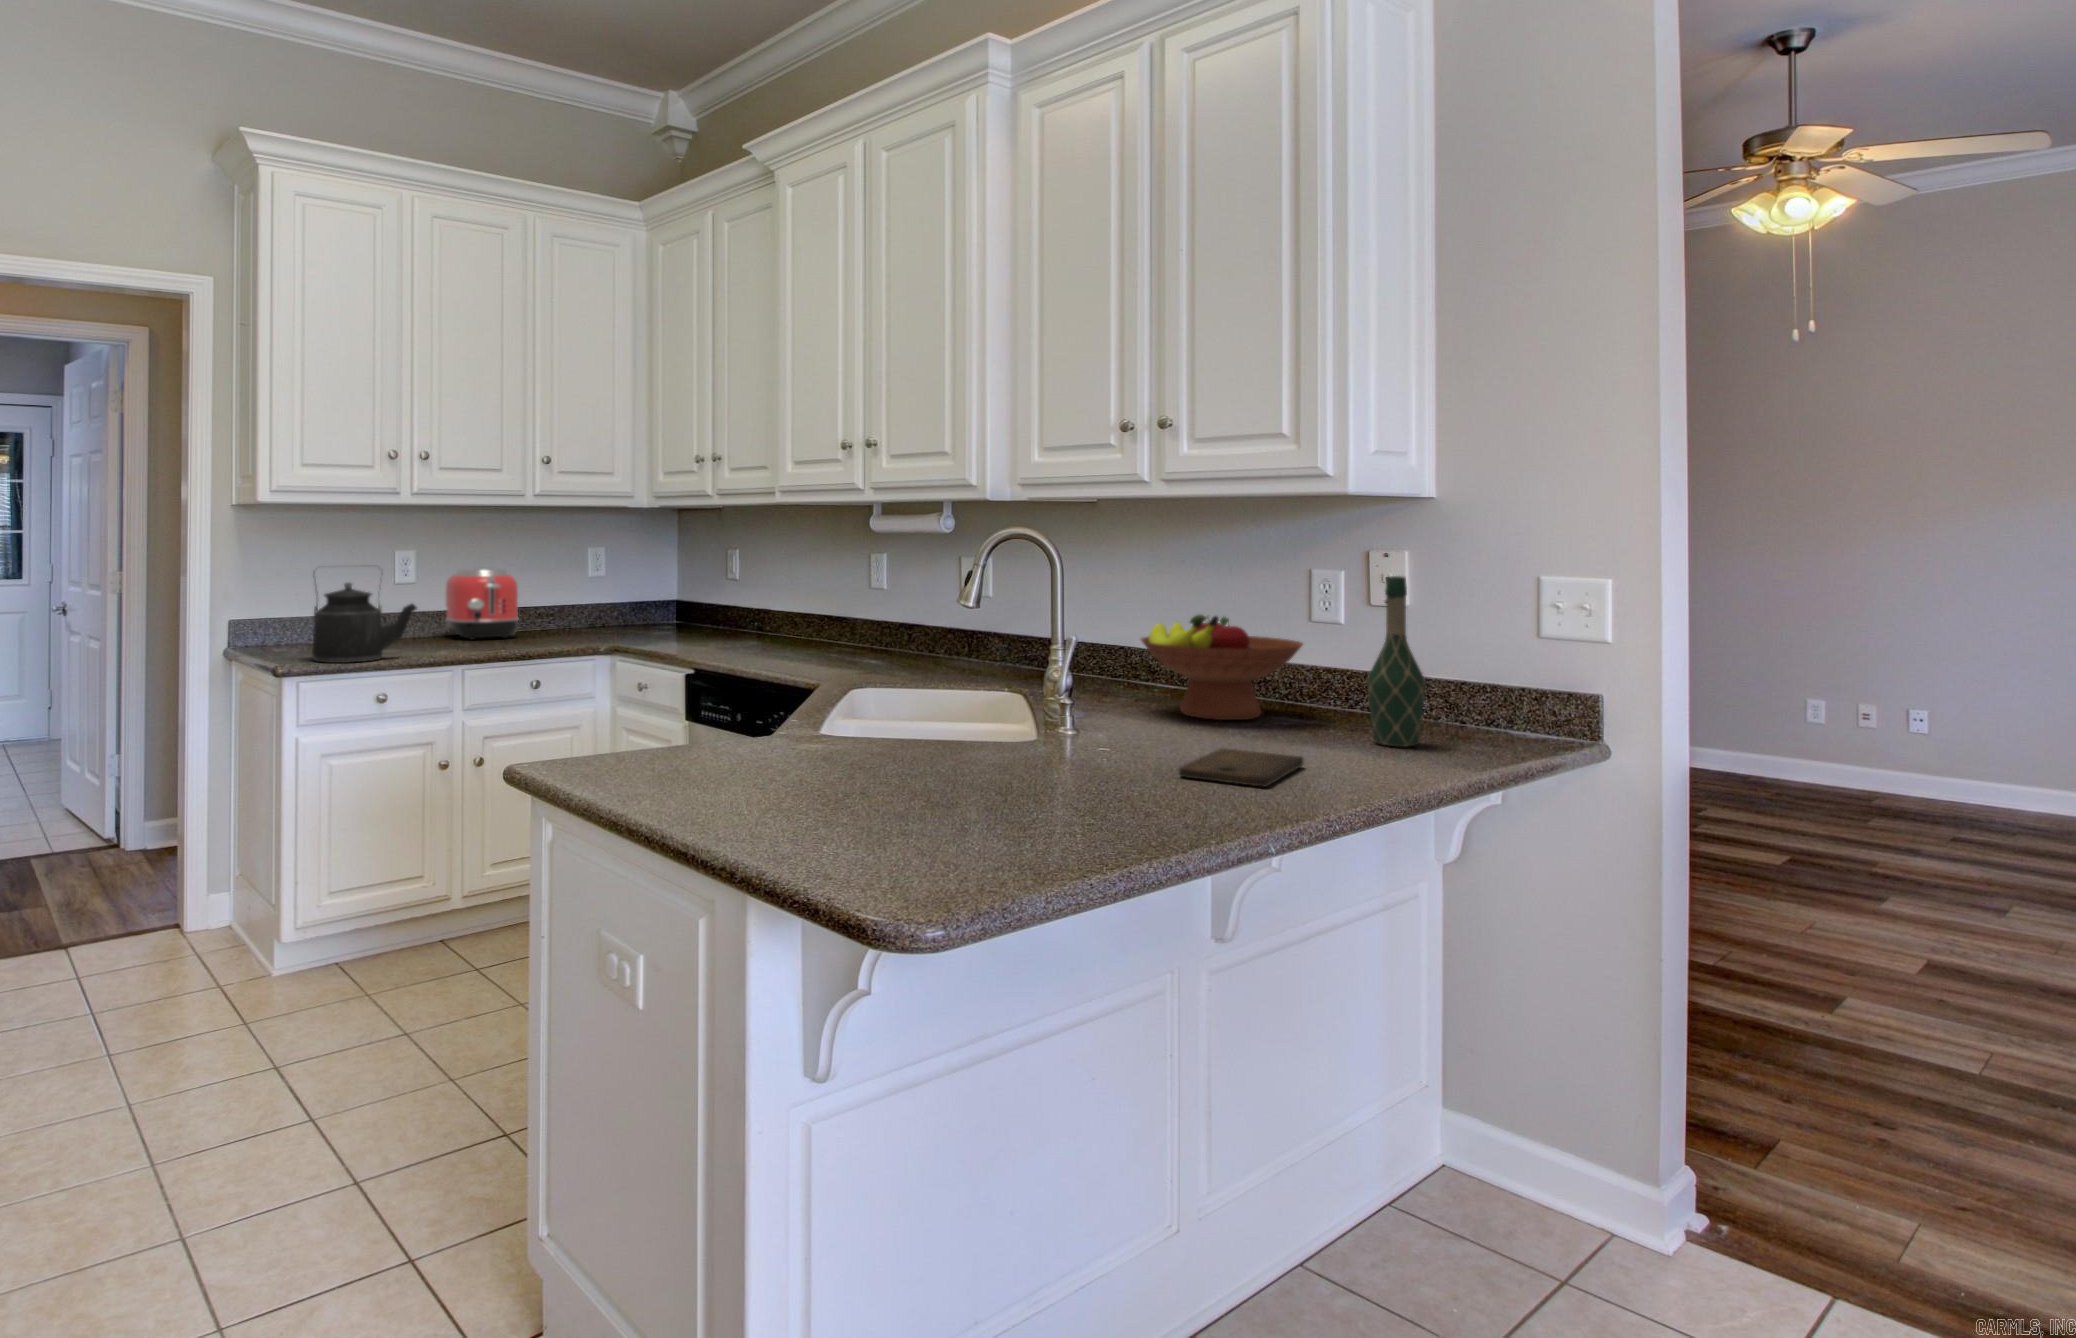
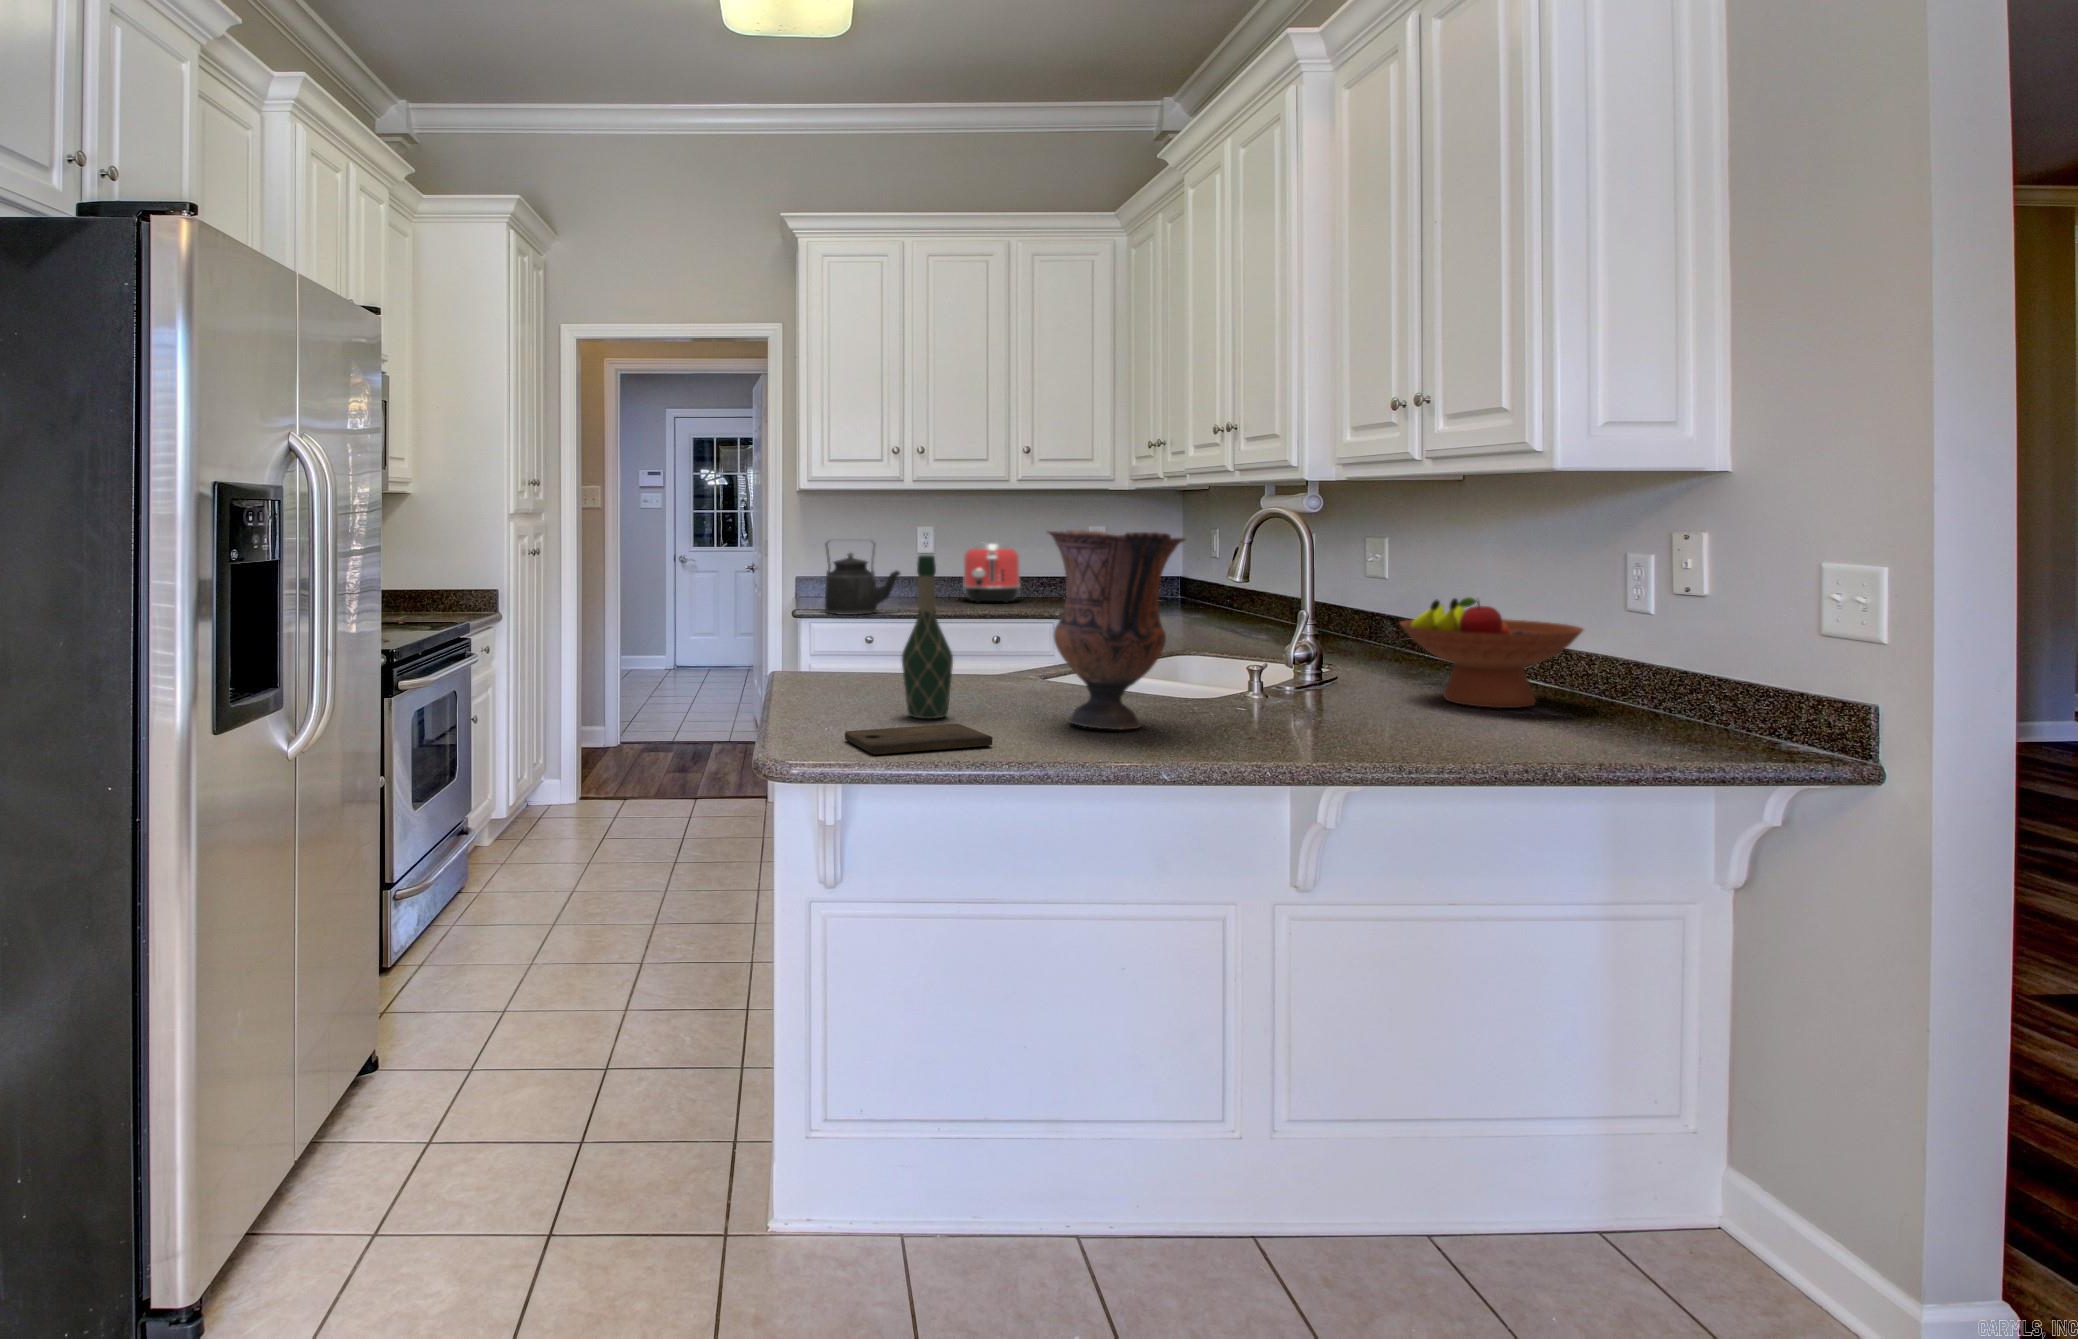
vase: none [940,549,1122,784] -> present [1047,530,1185,730]
wine bottle: present [1367,576,1426,747] -> present [902,555,953,719]
cutting board: present [1179,748,1304,787] -> present [845,724,993,754]

